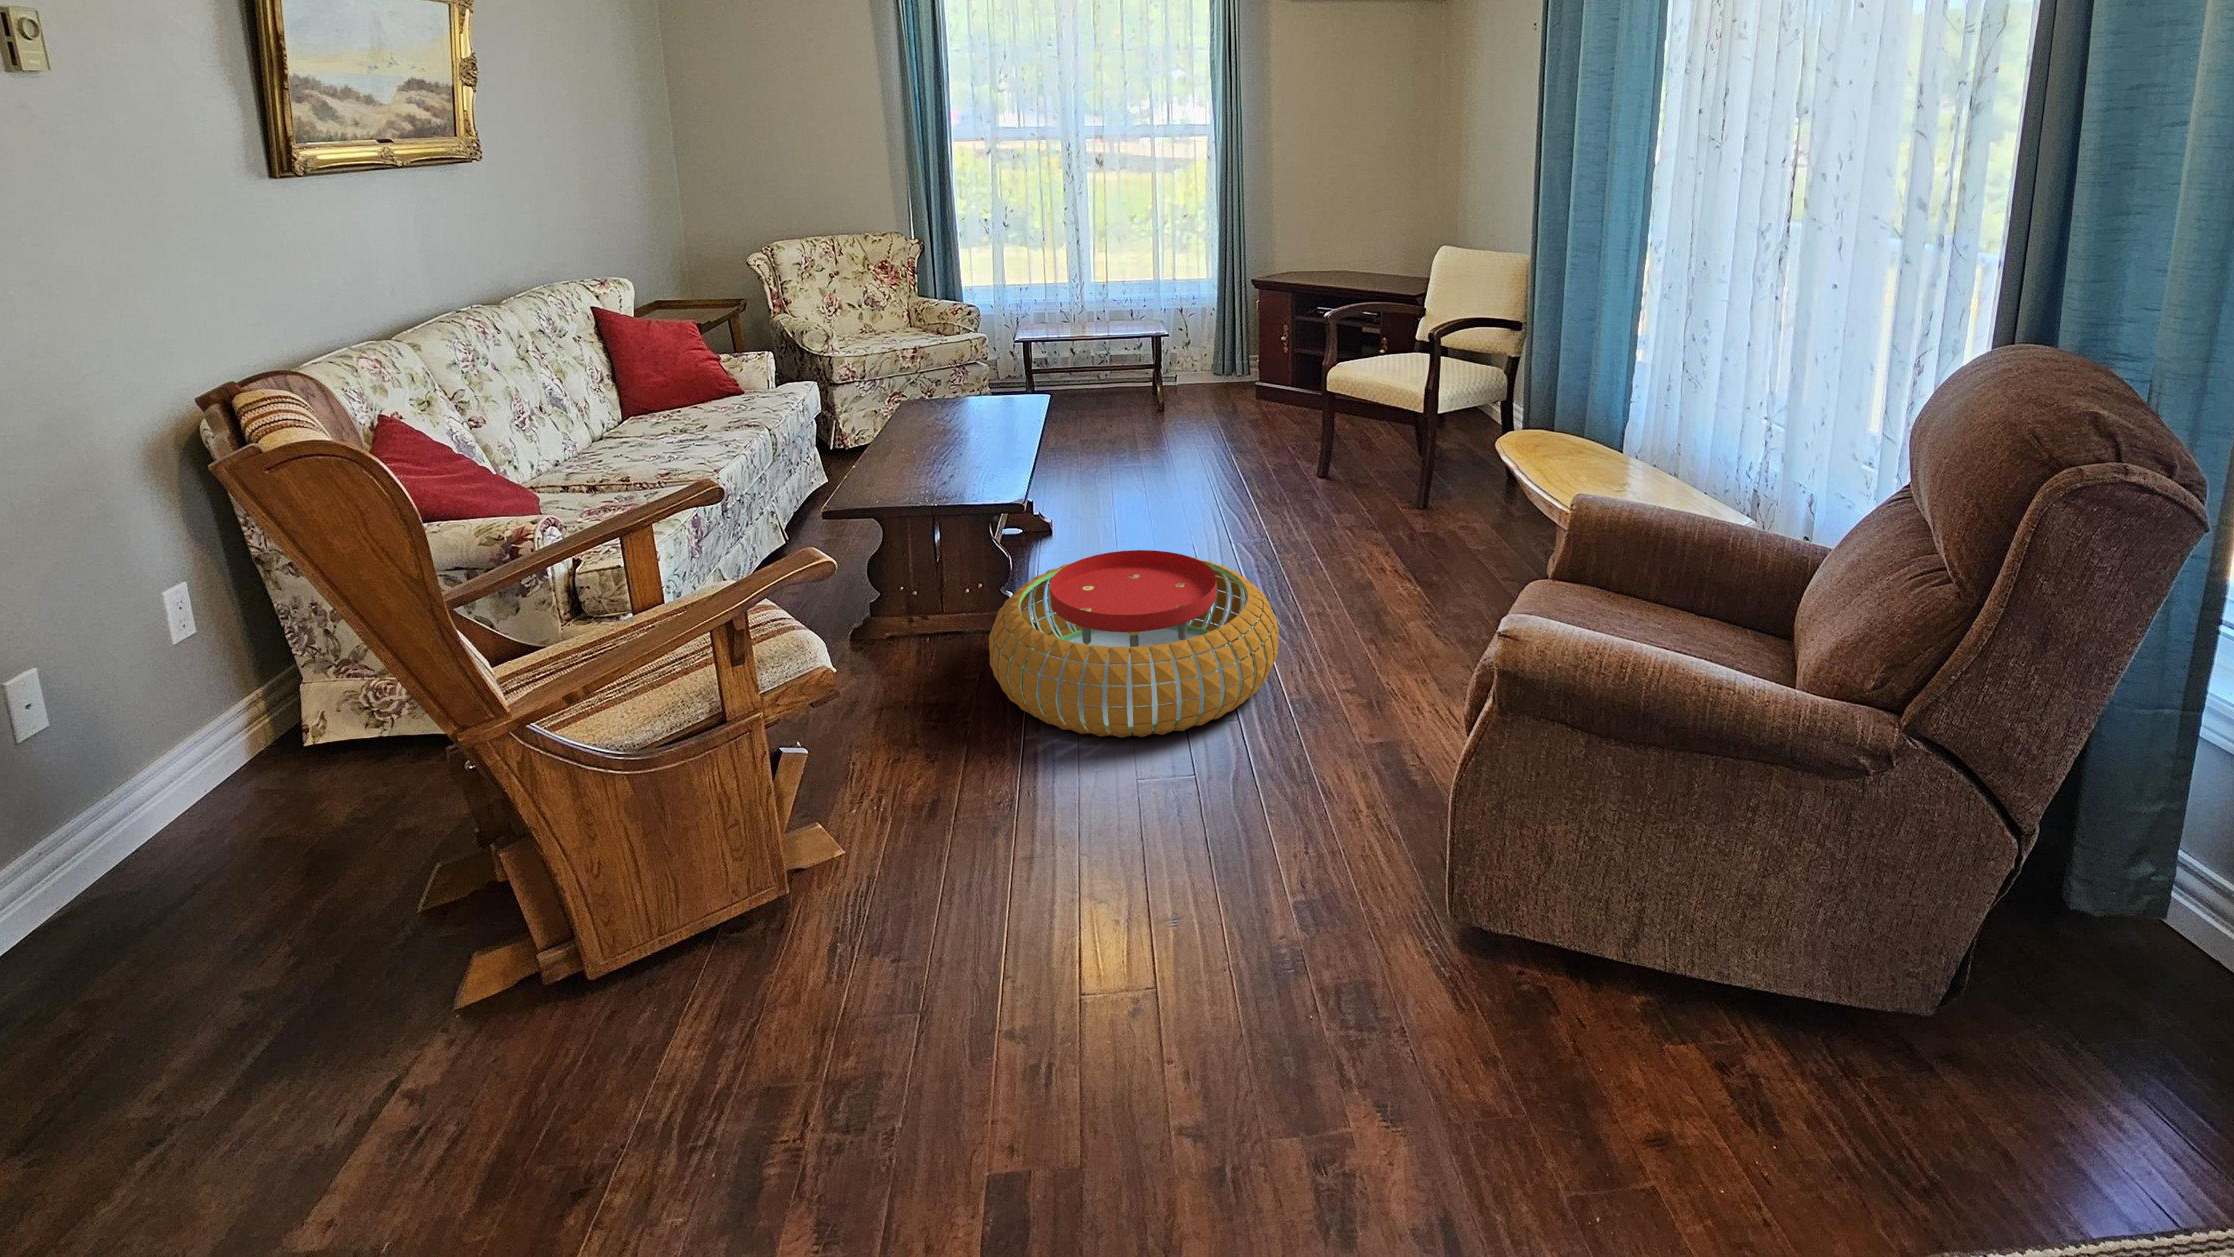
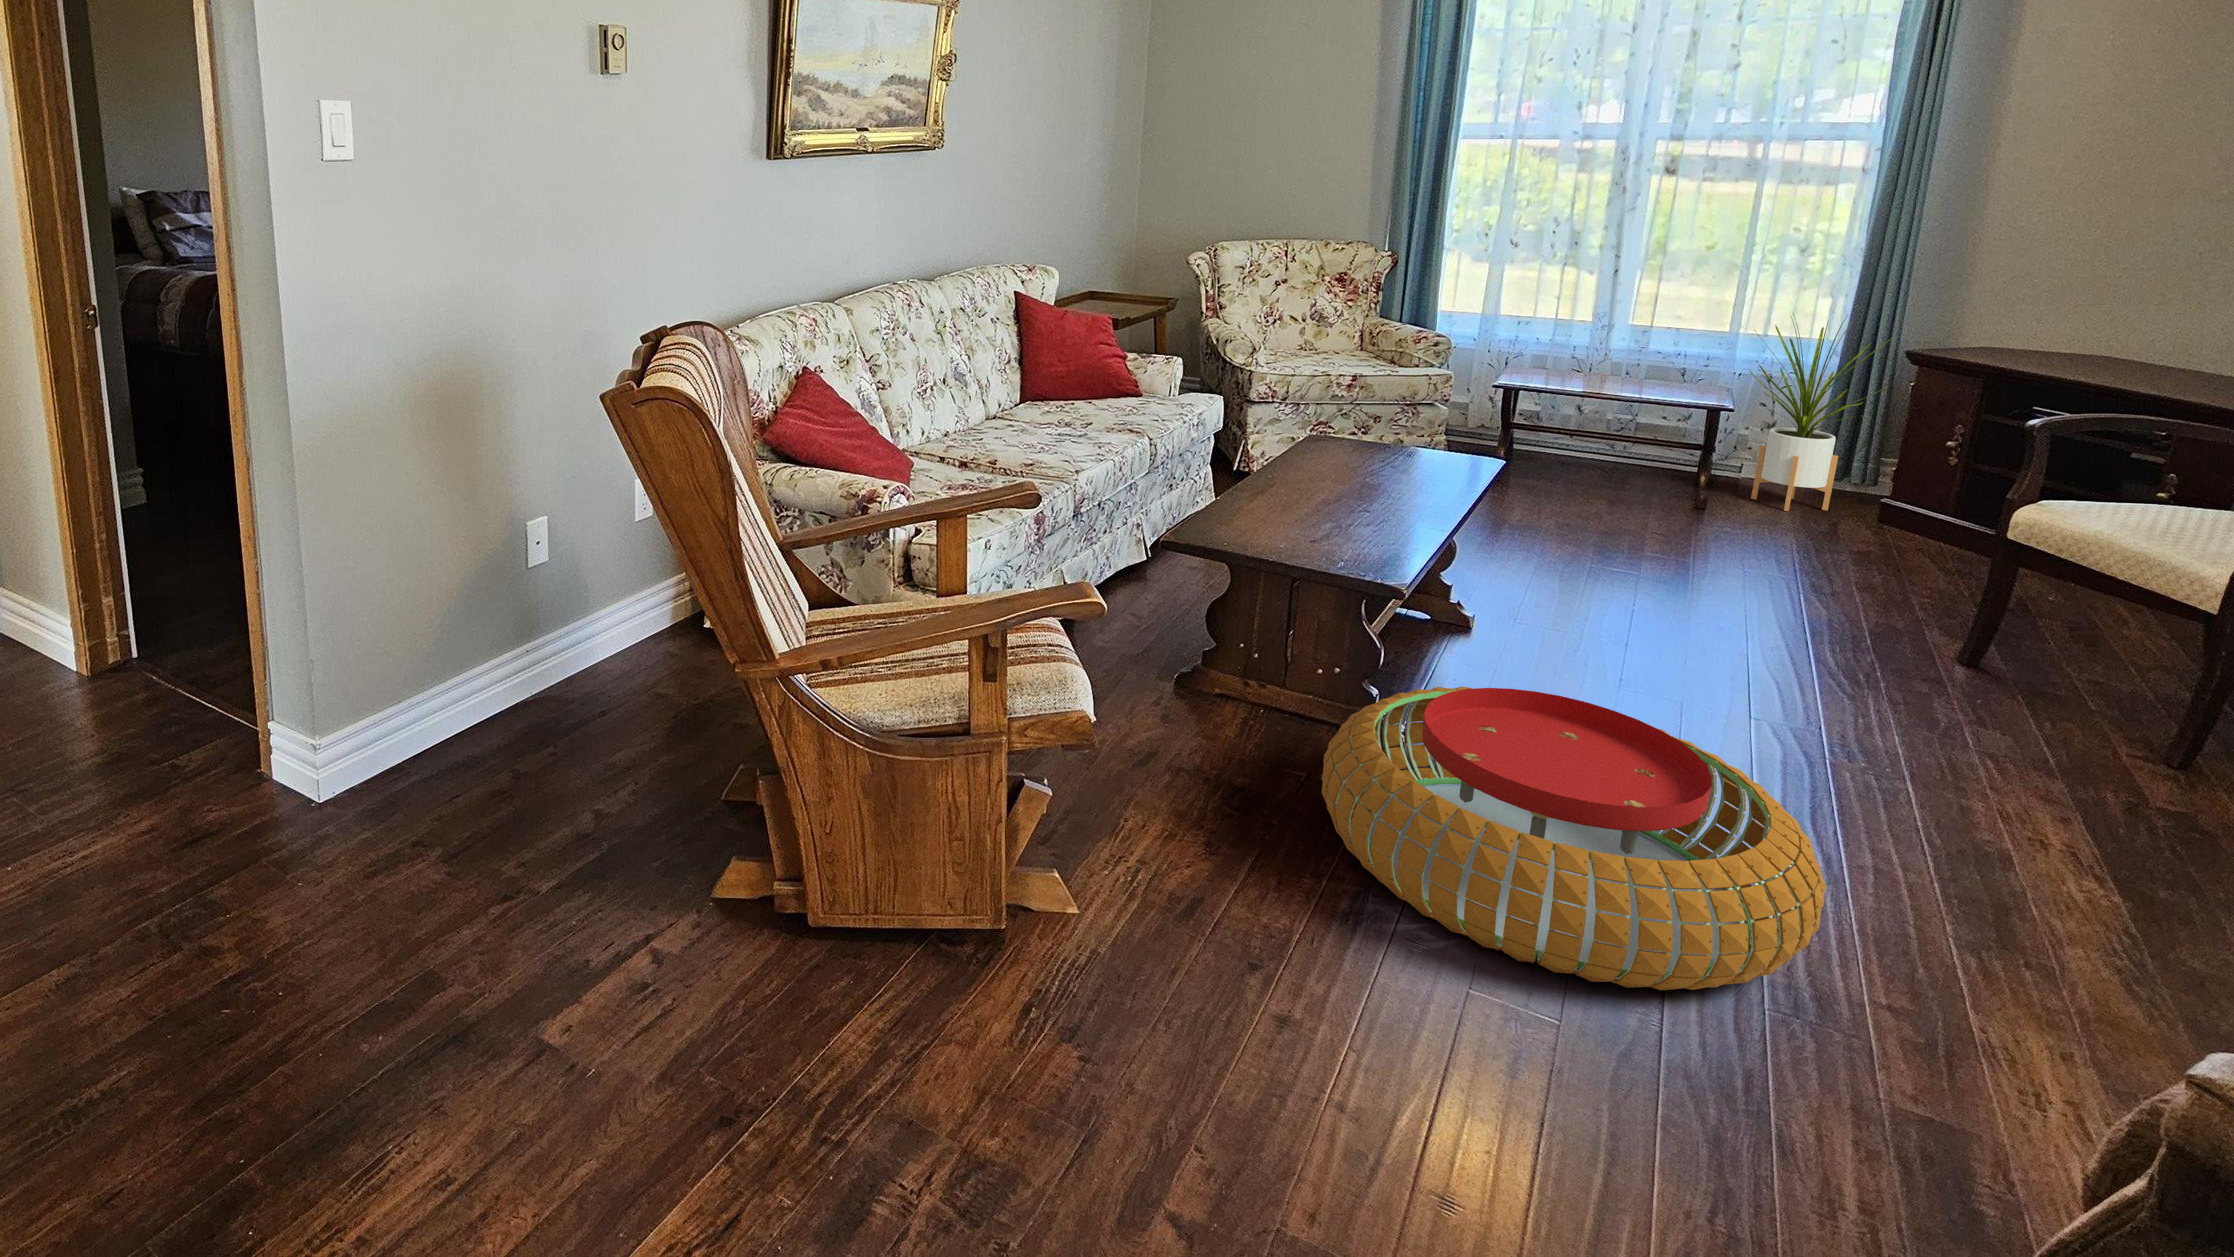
house plant: none [1154,265,1226,402] -> present [1749,314,1892,511]

